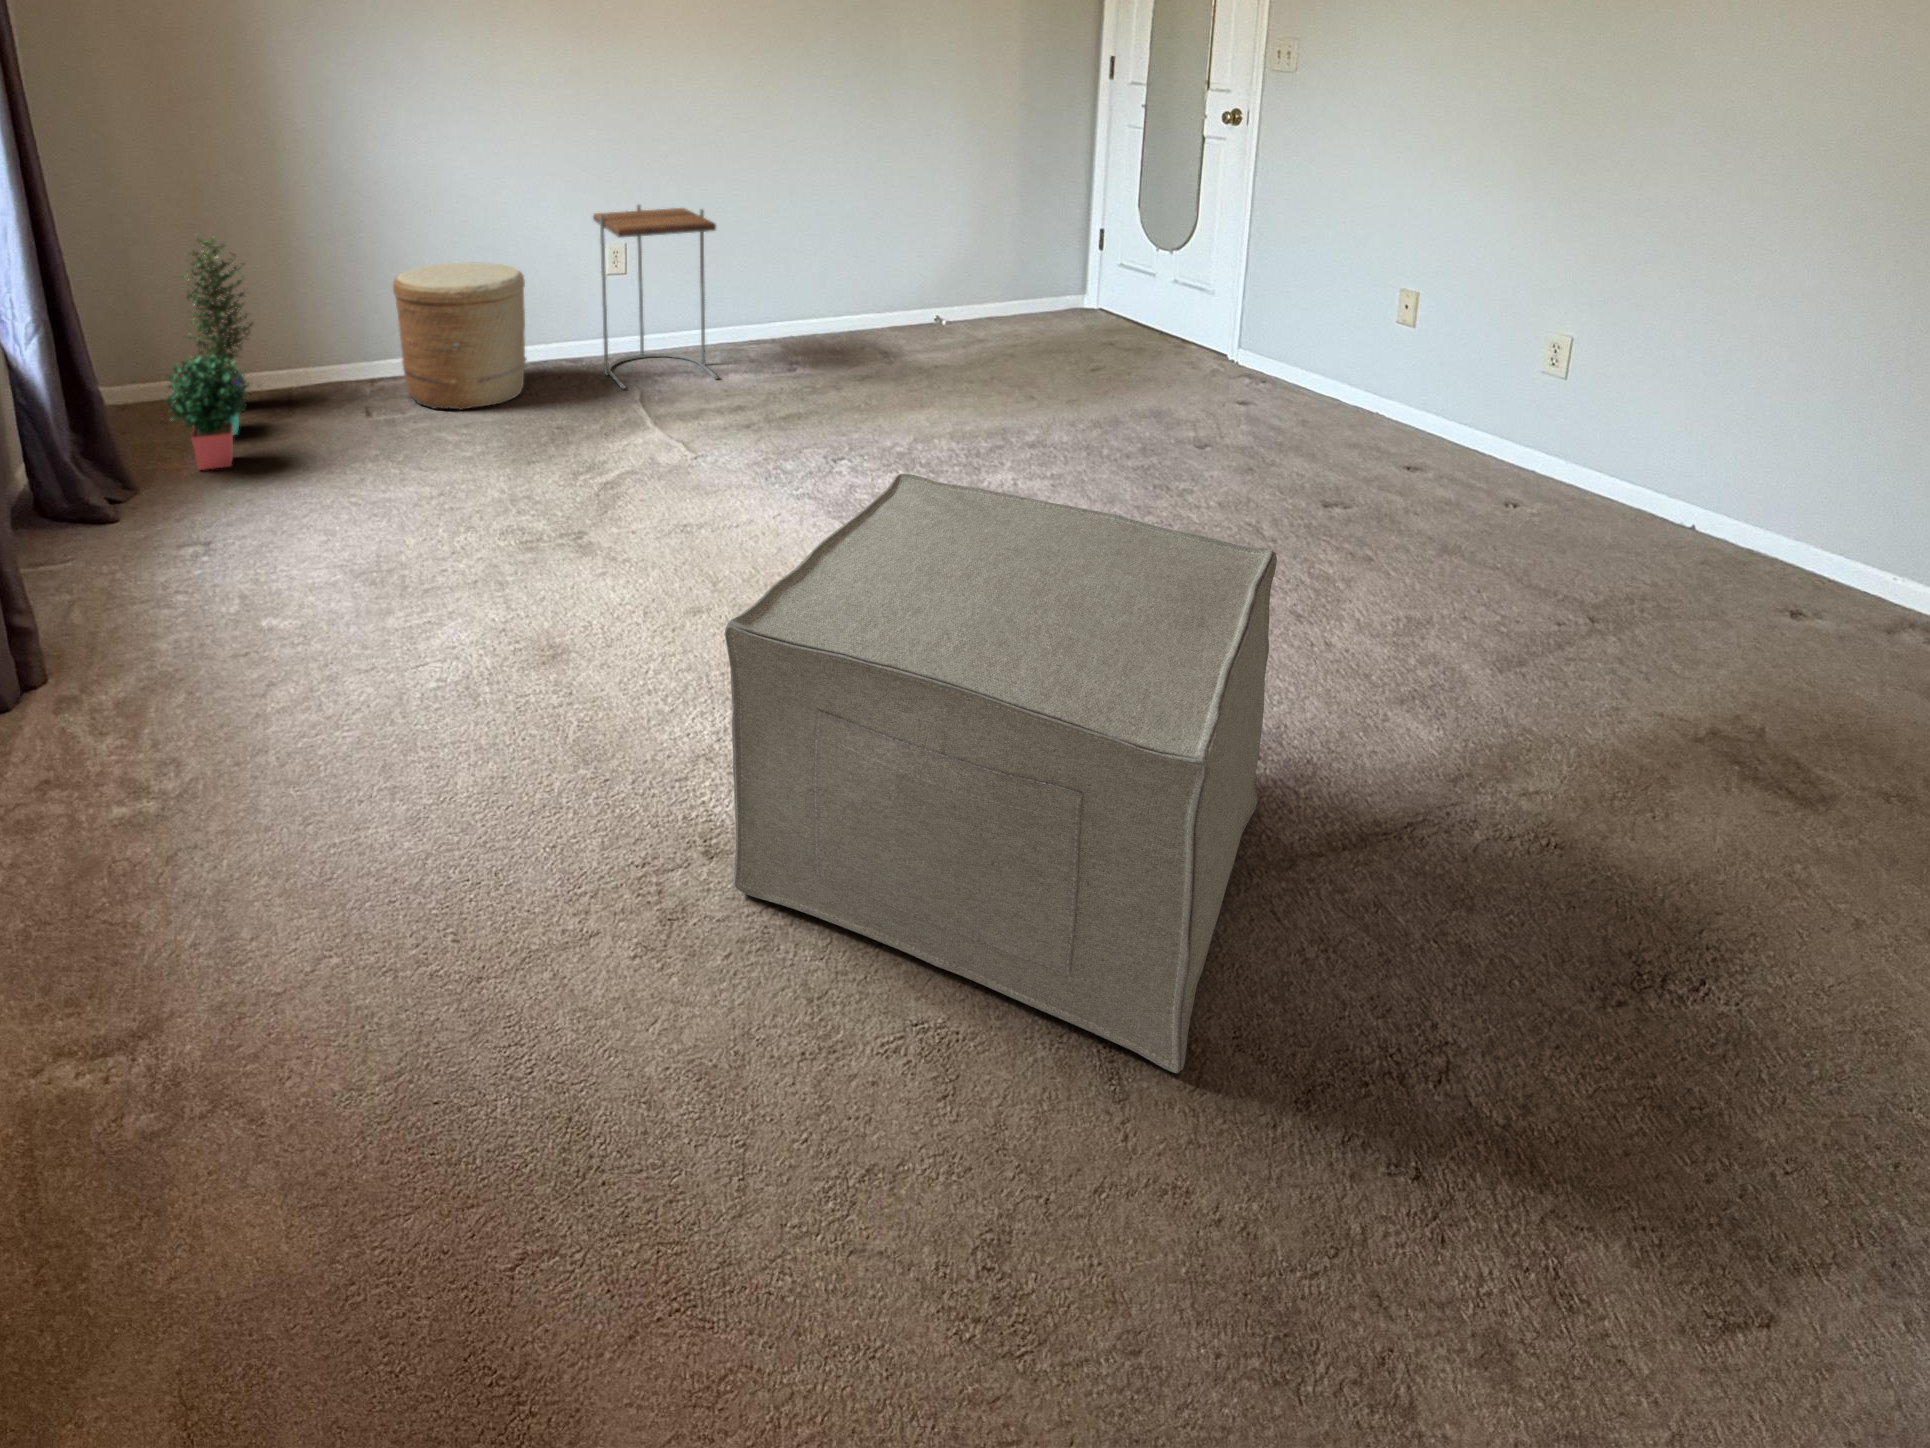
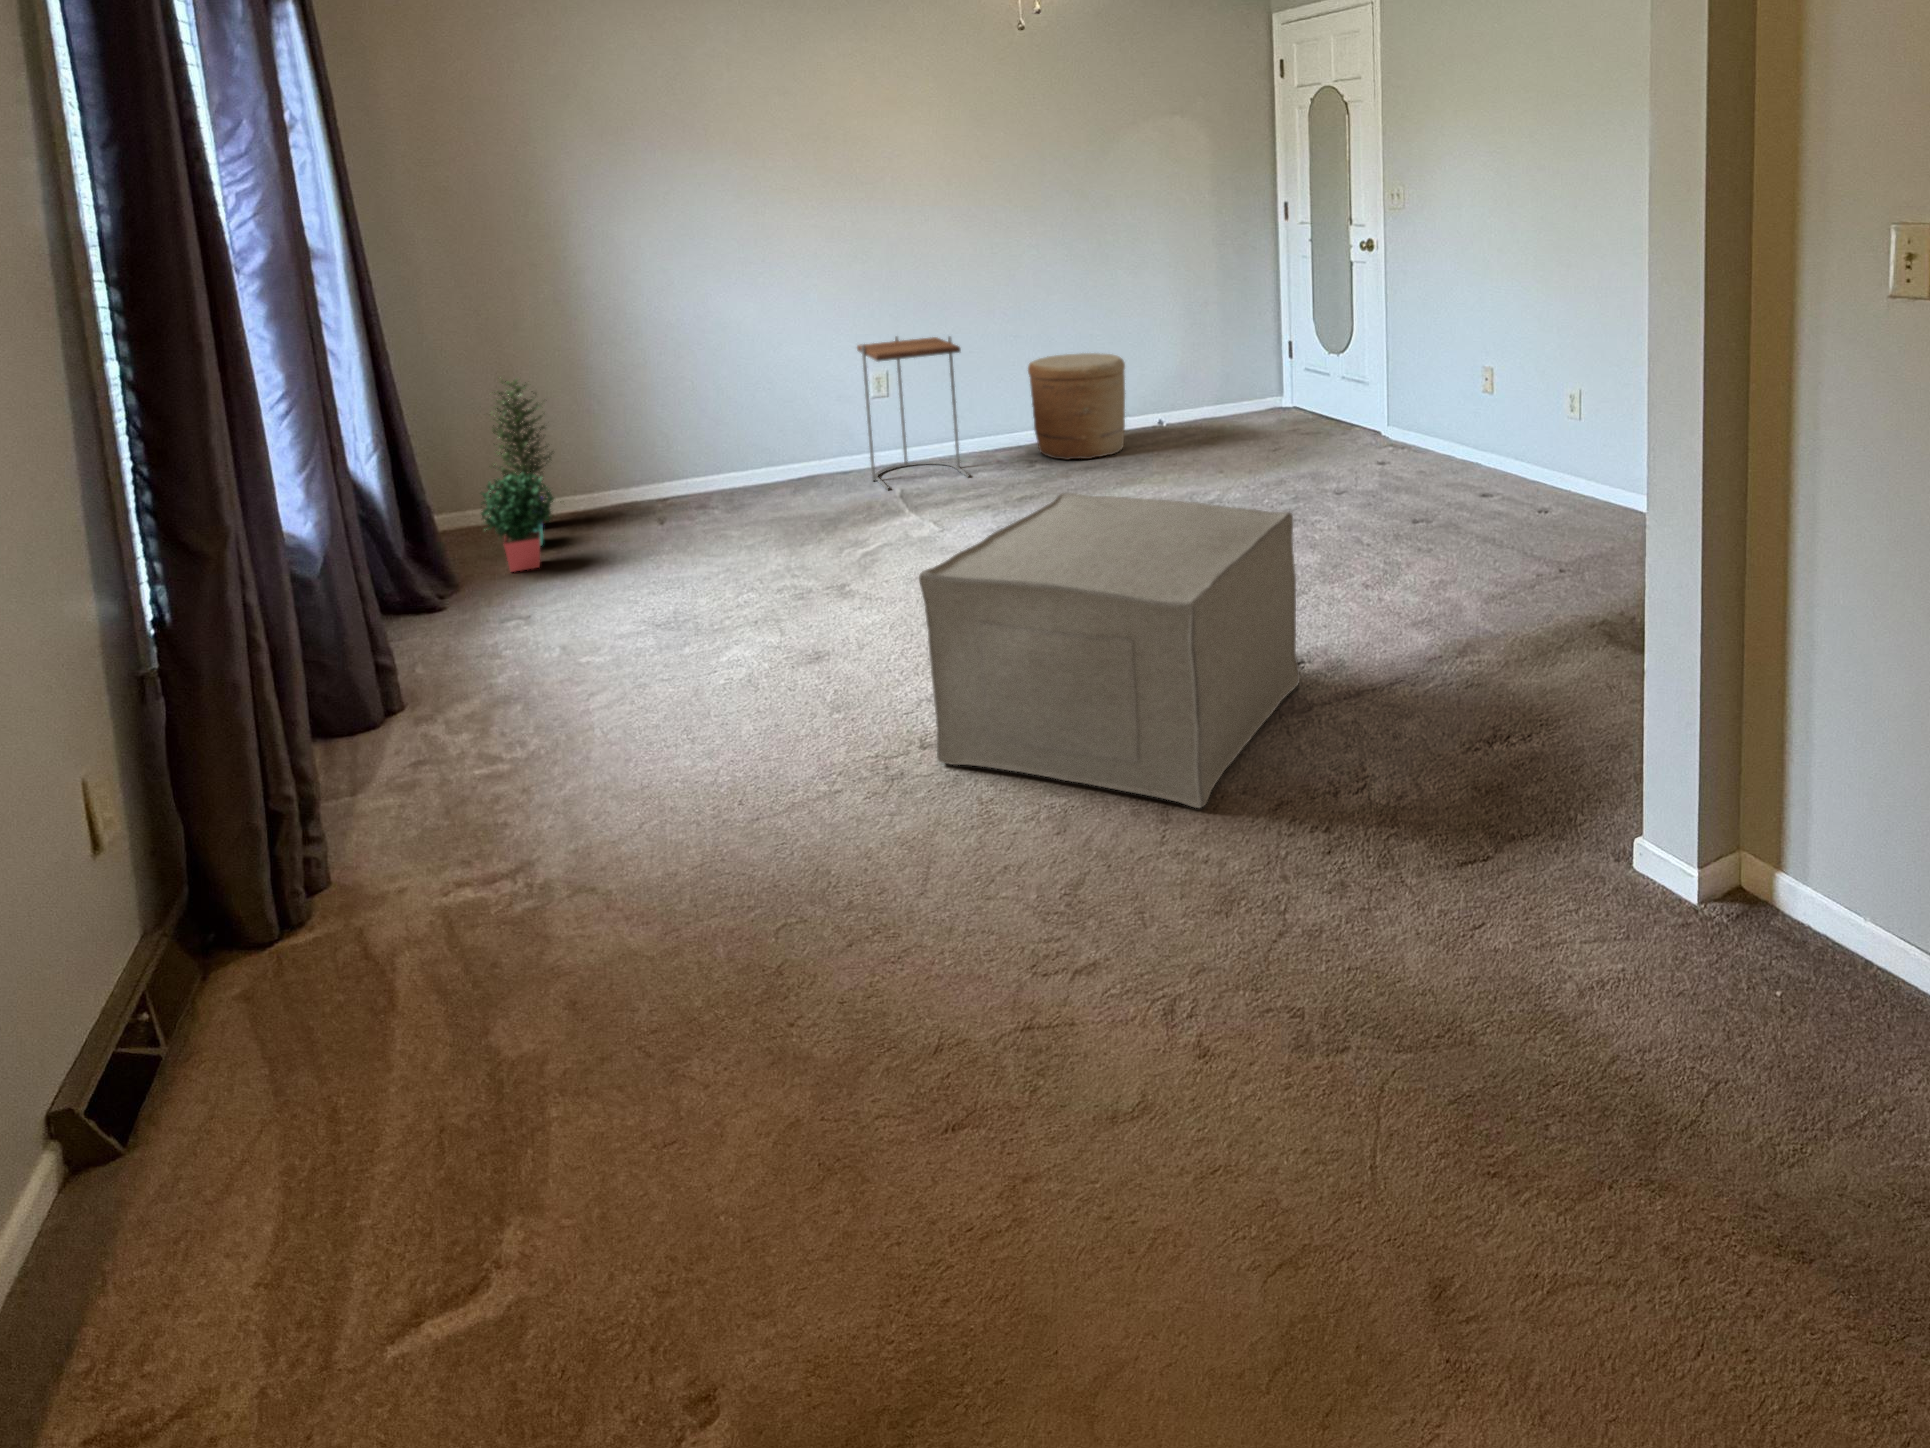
woven basket: present [393,262,526,410] -> present [1028,353,1125,460]

